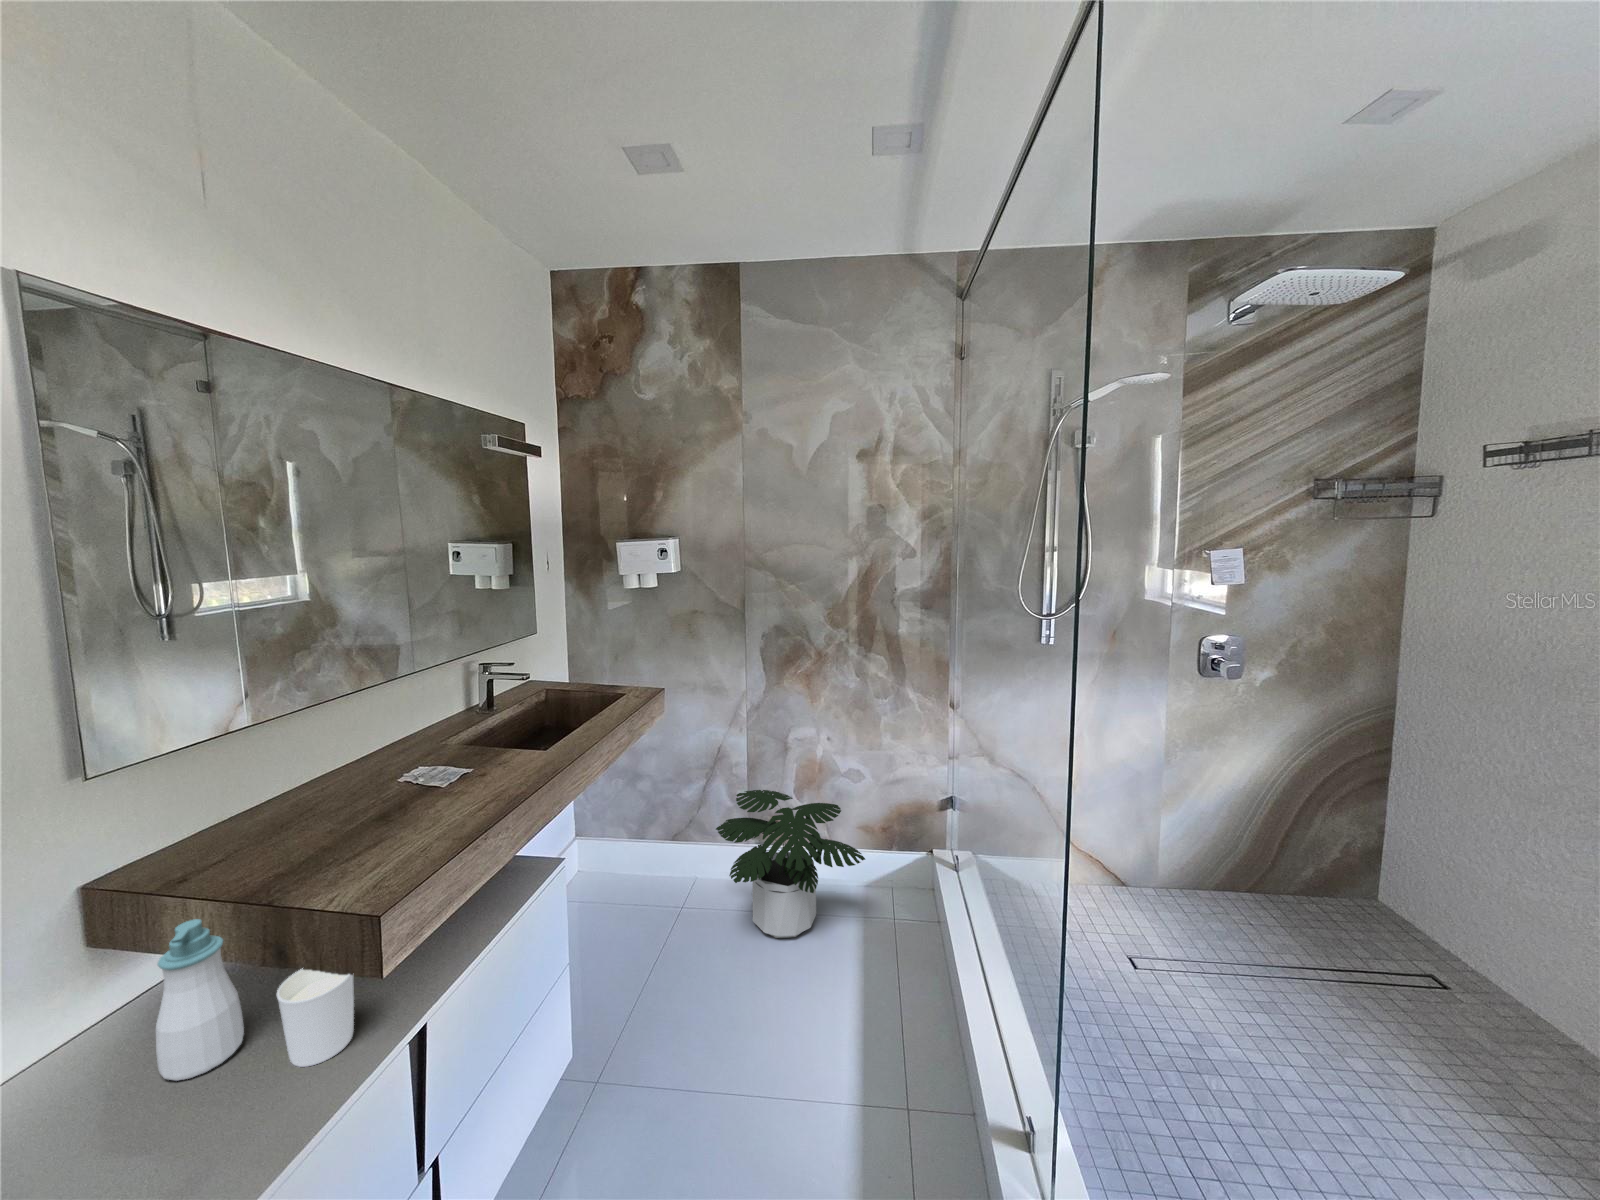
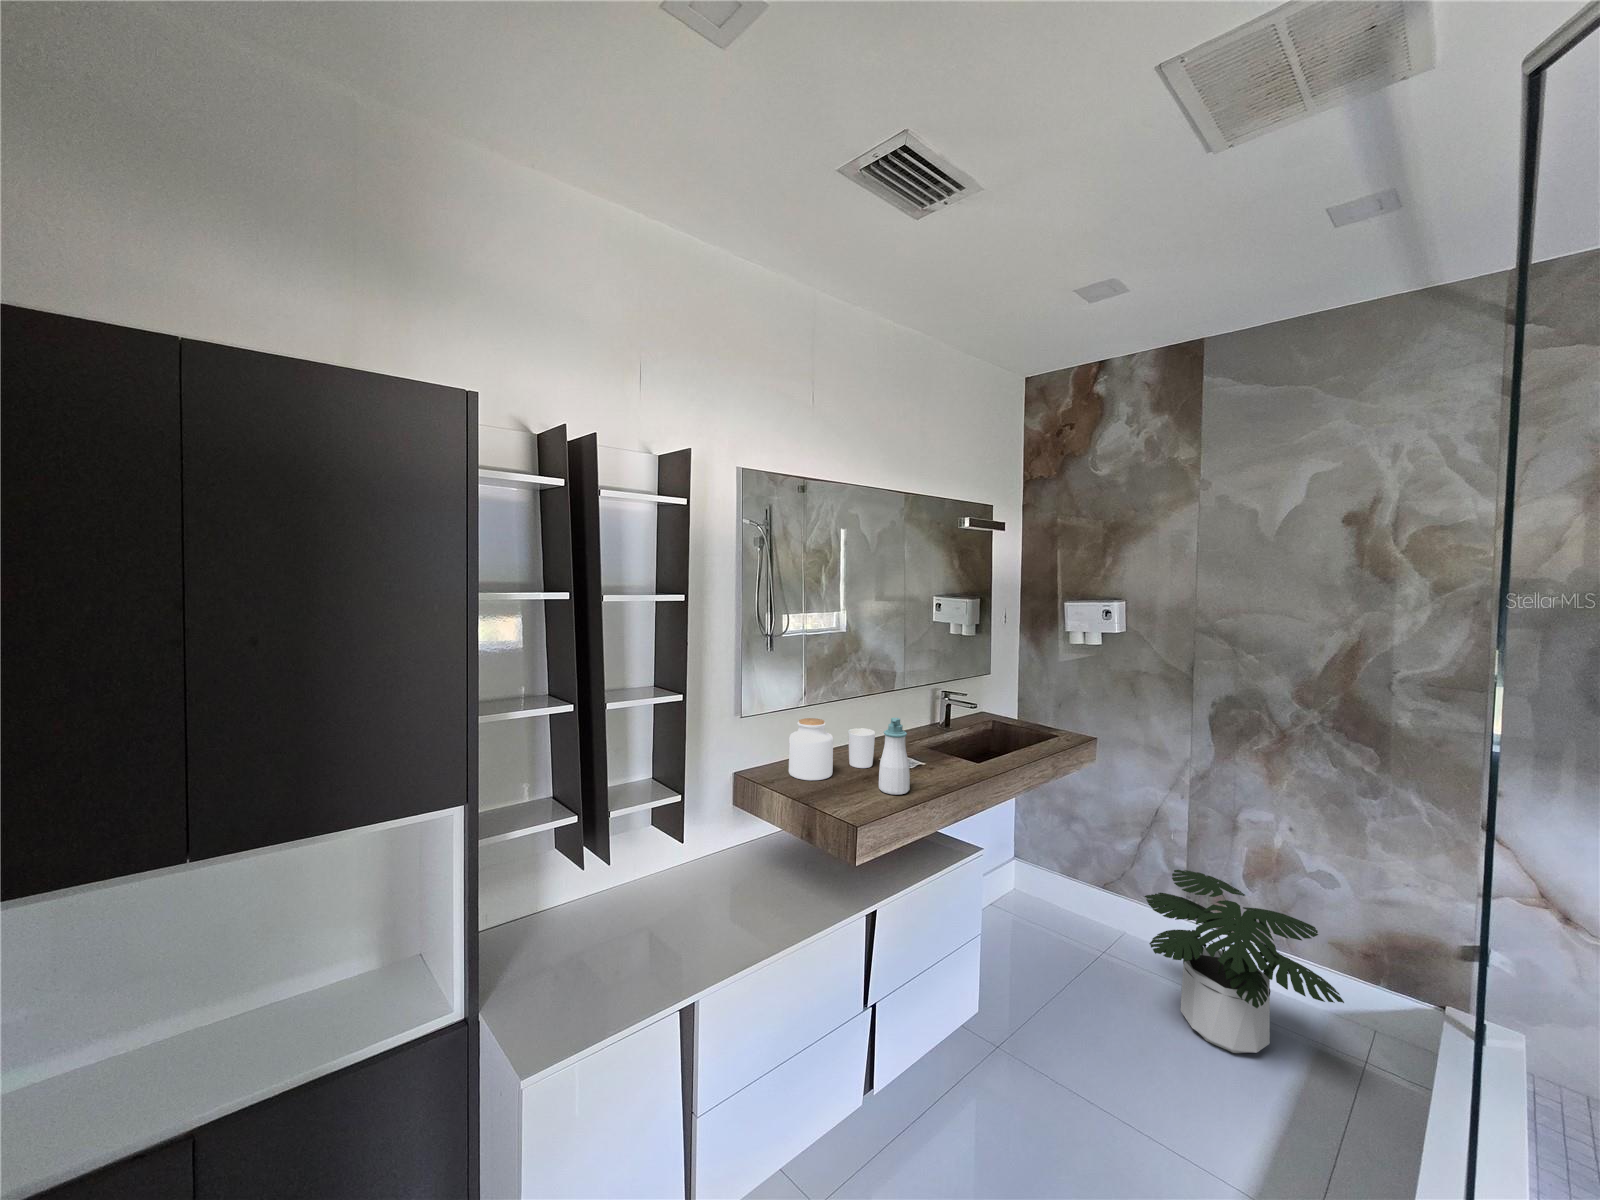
jar: none [199,753,308,870] -> present [789,718,833,780]
soap bottle: present [156,919,244,1080] -> present [879,718,910,795]
candle holder: present [277,968,354,1067] -> present [848,728,875,768]

